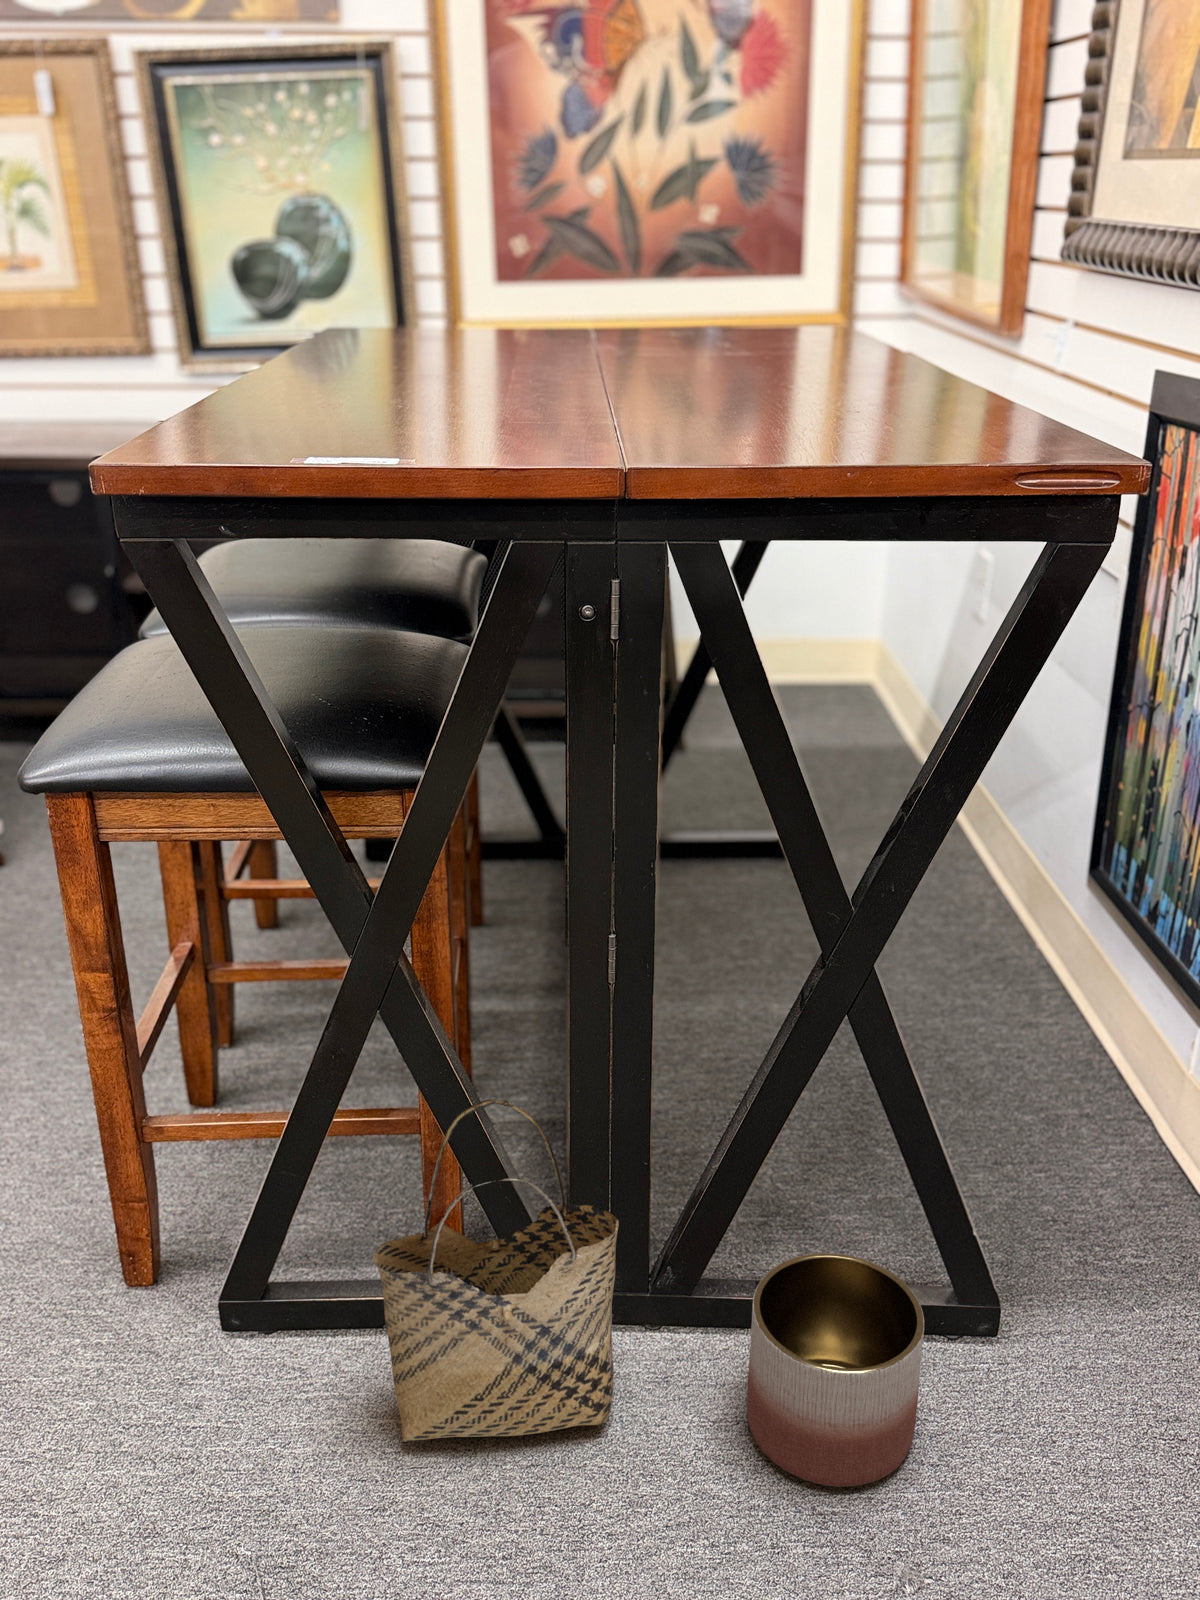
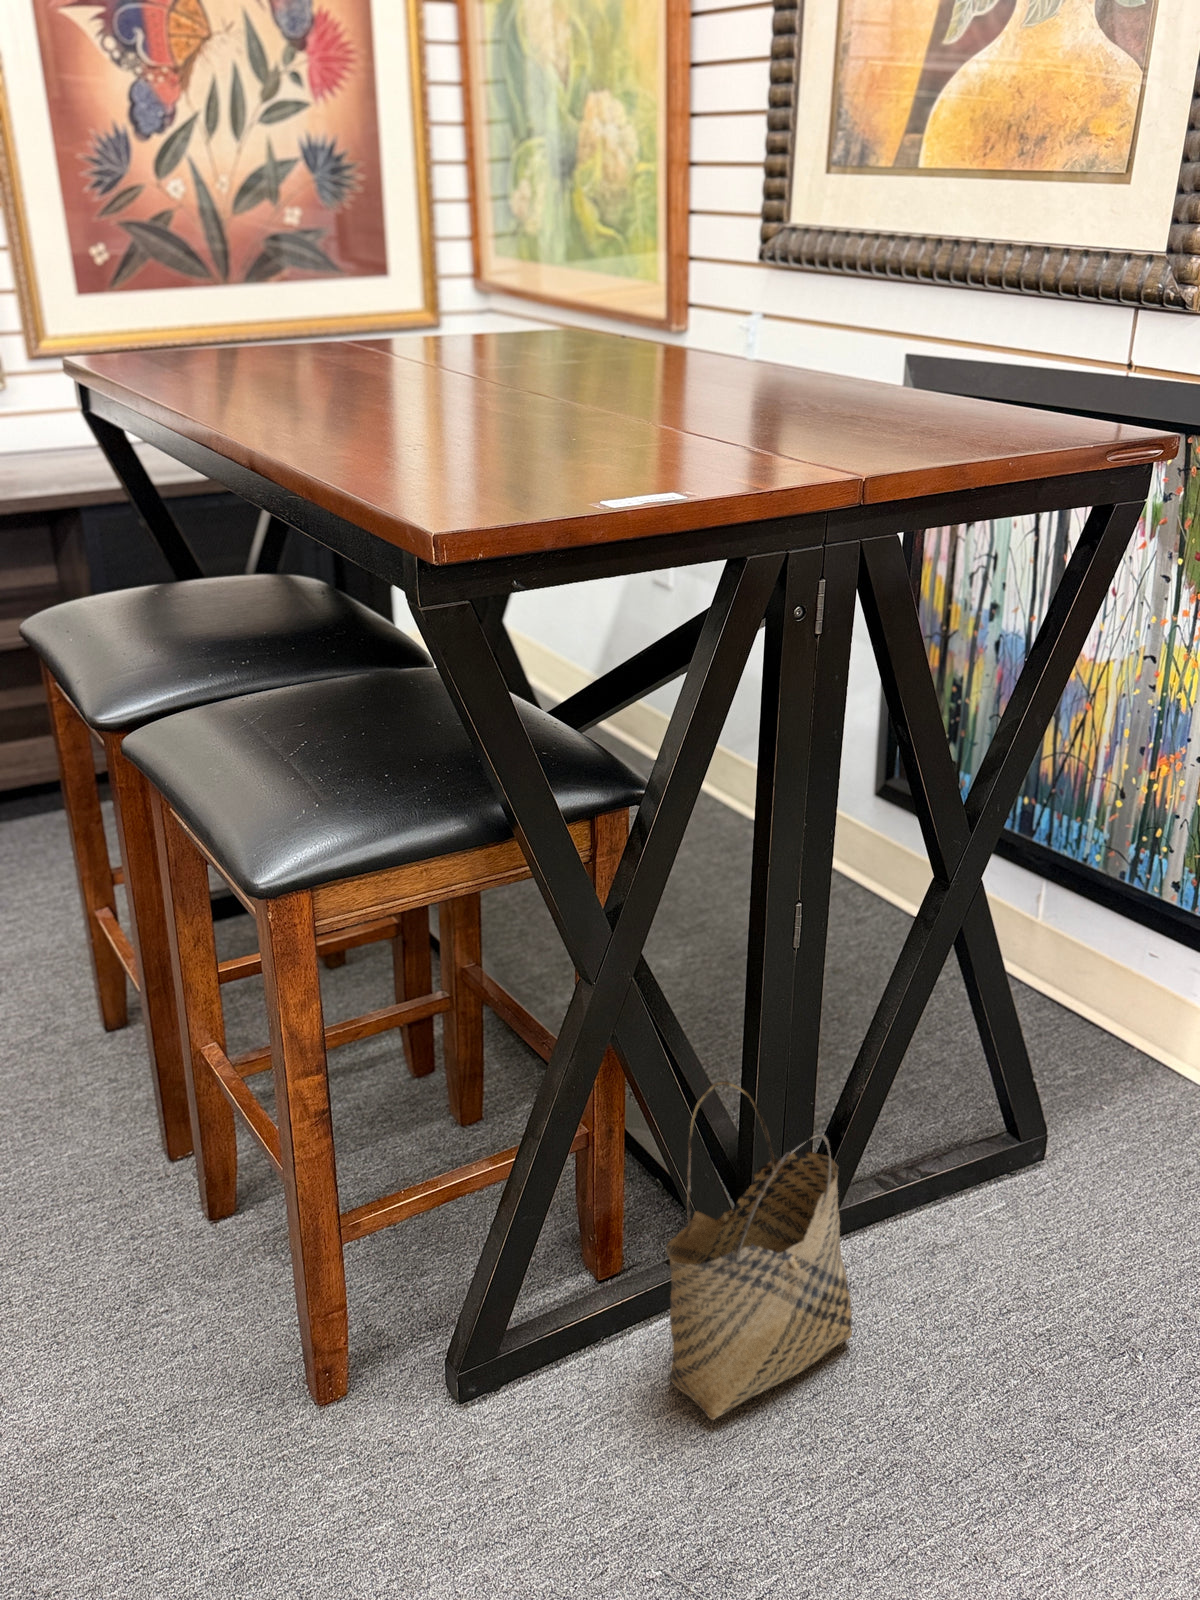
planter: present [747,1253,924,1487] -> none [926,1125,1082,1313]

